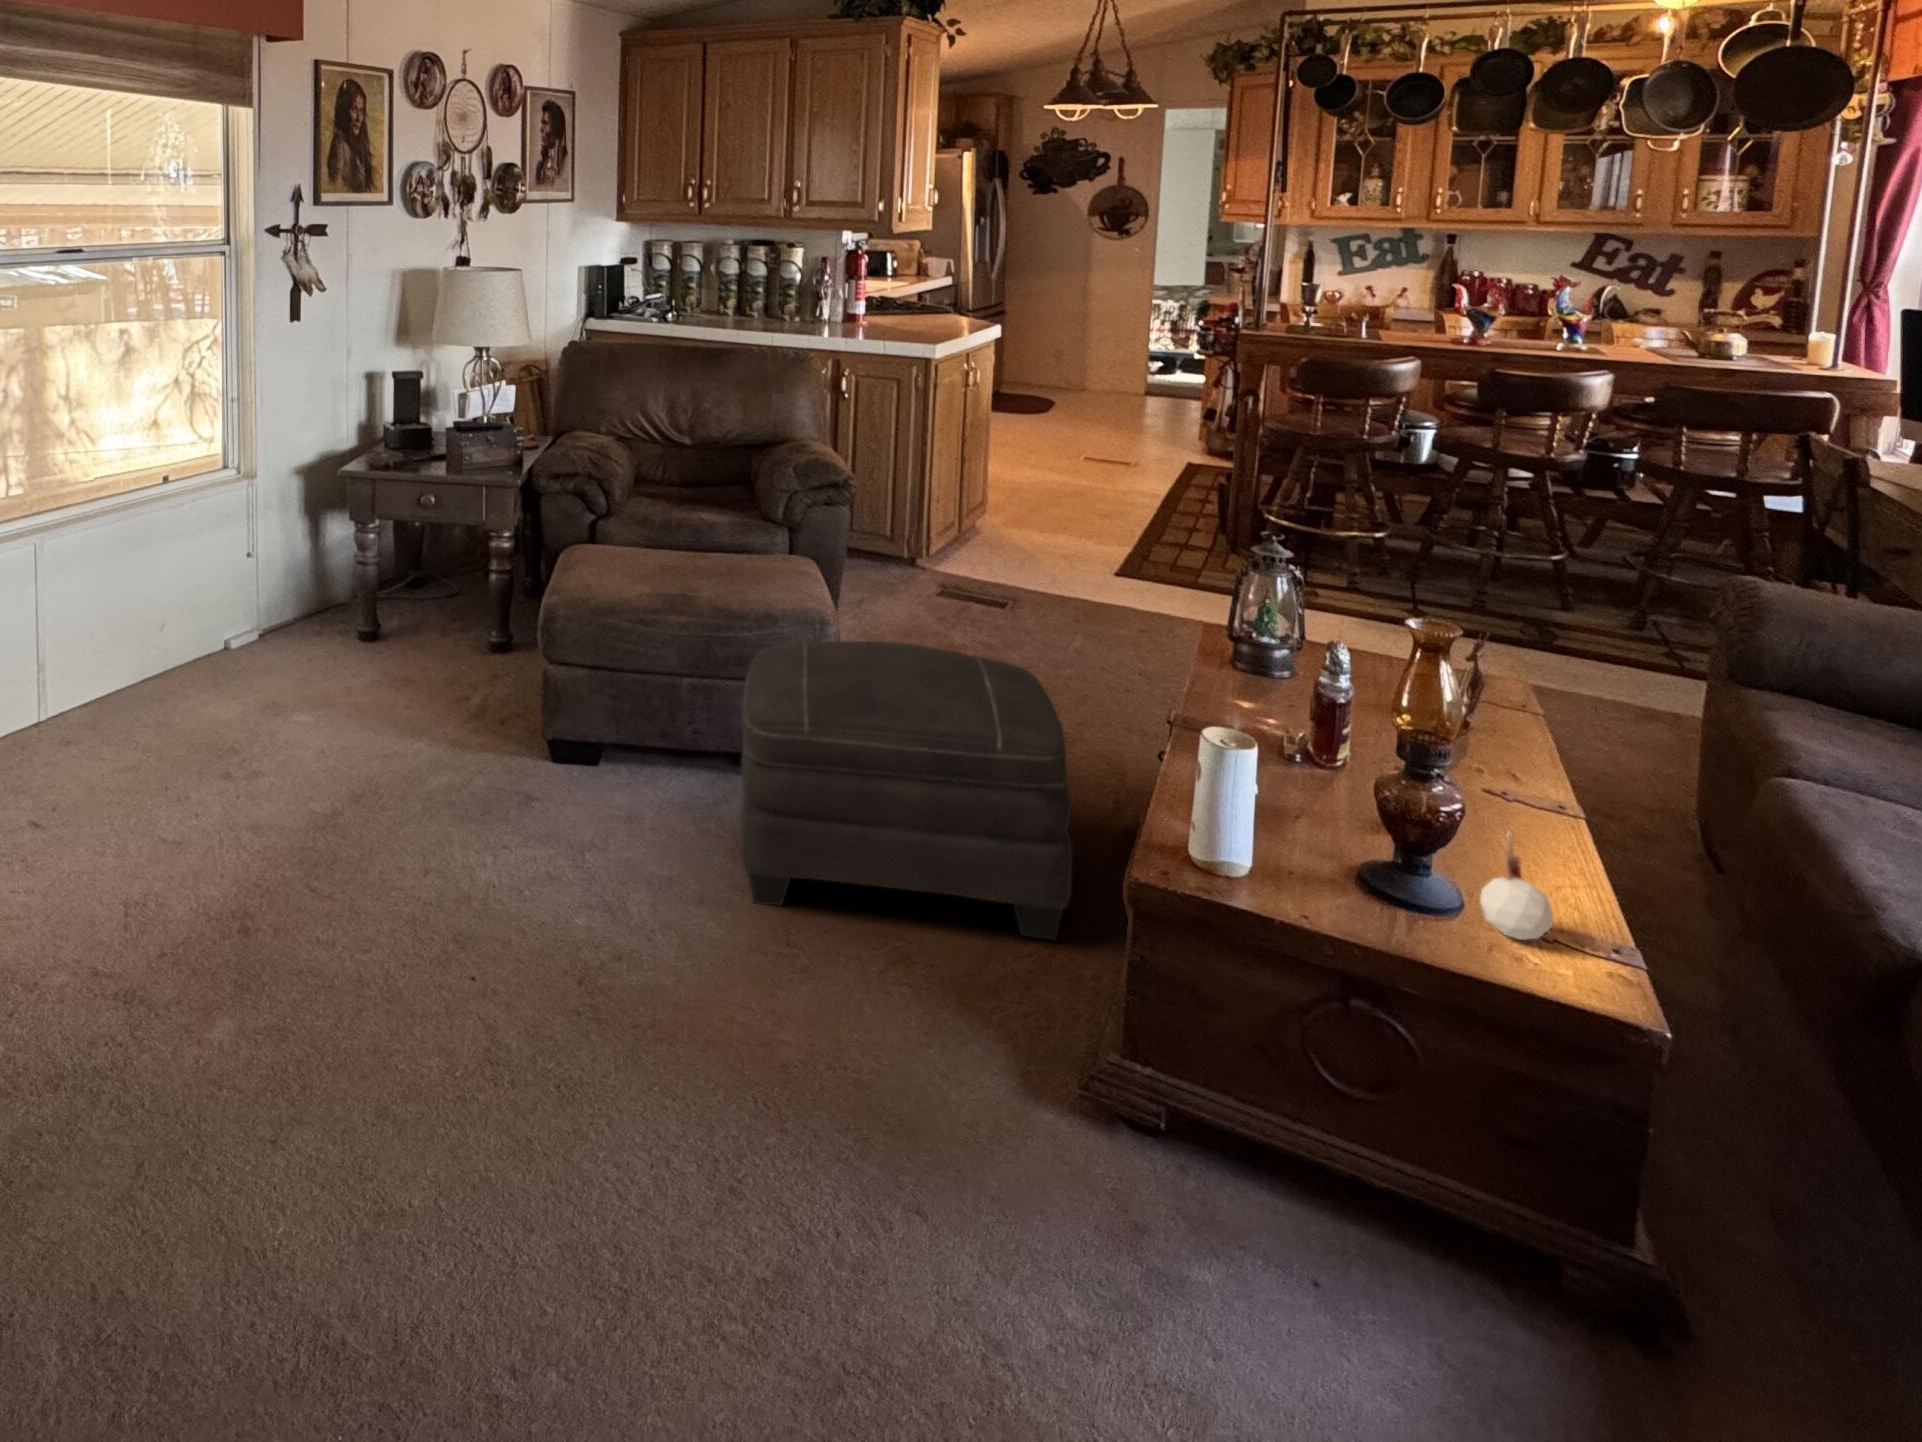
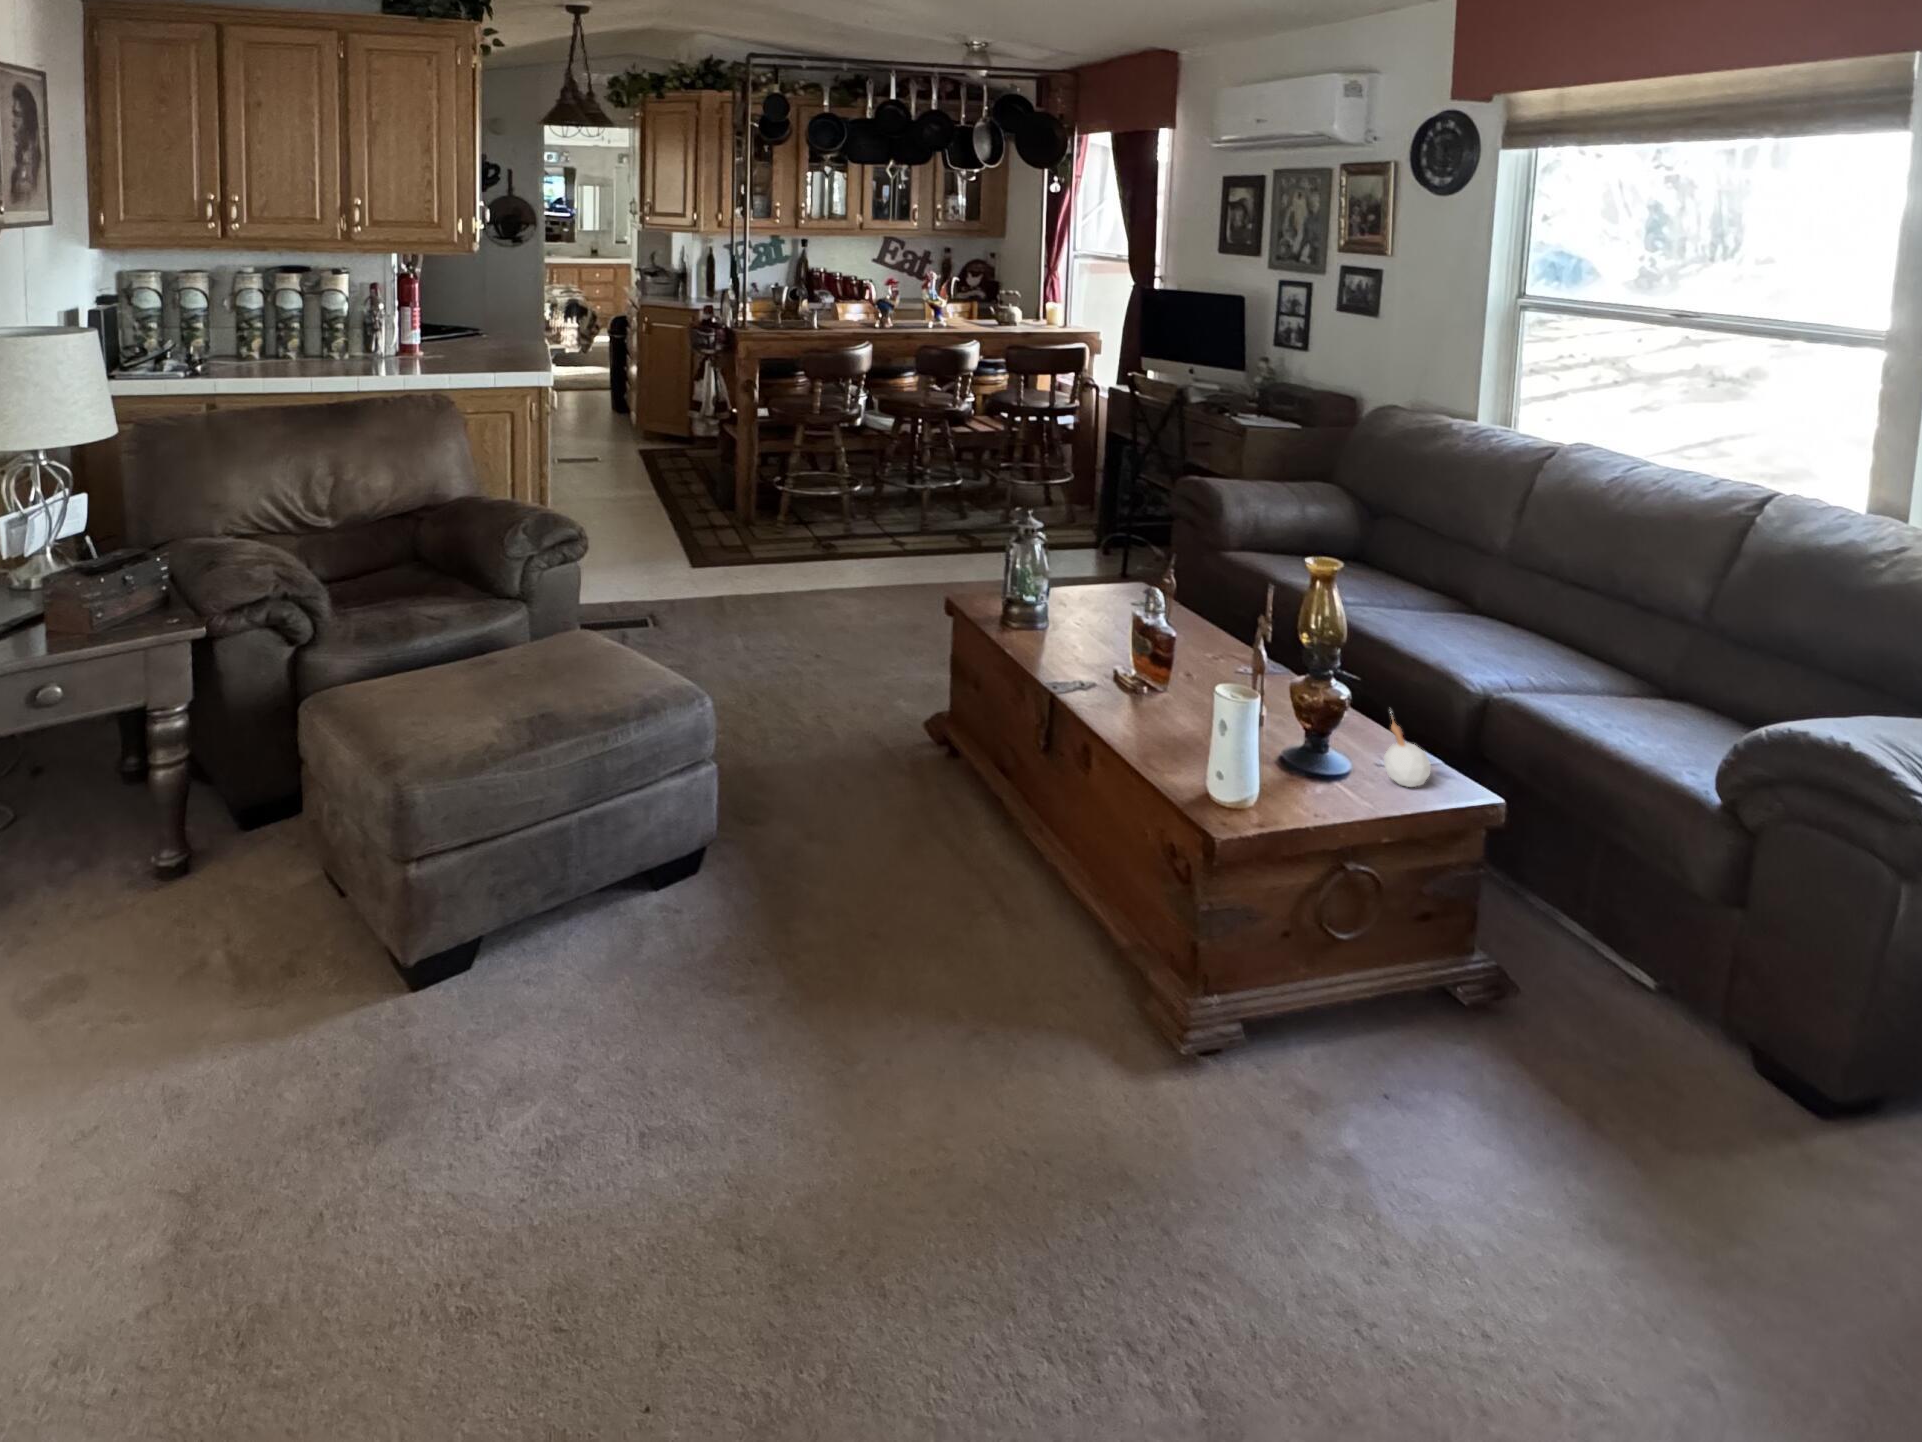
ottoman: present [739,641,1072,940] -> none [681,687,1041,1051]

